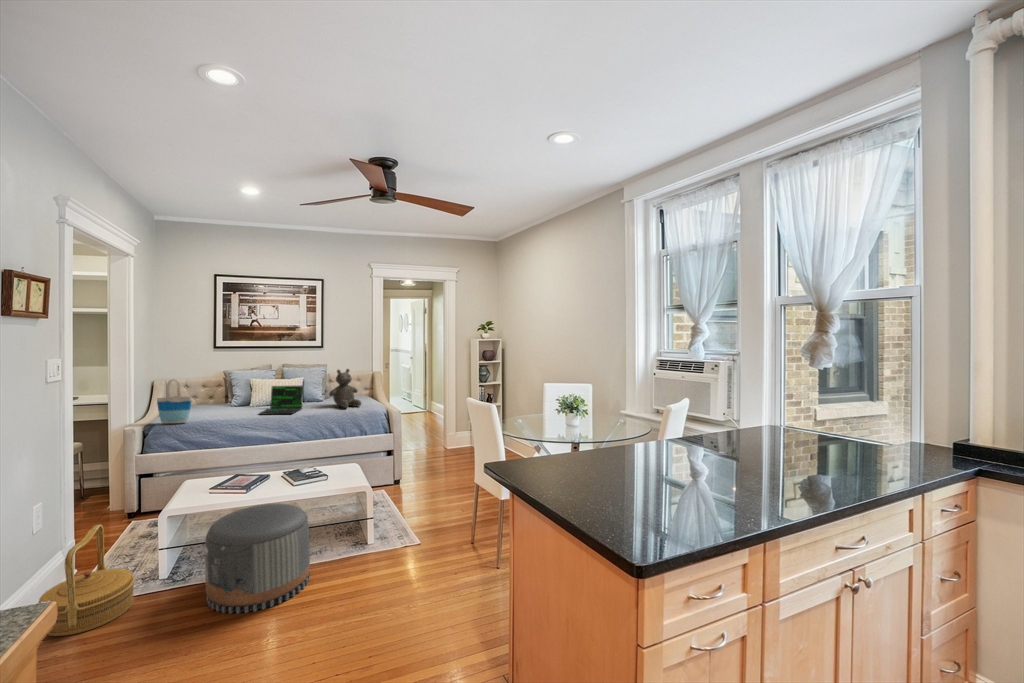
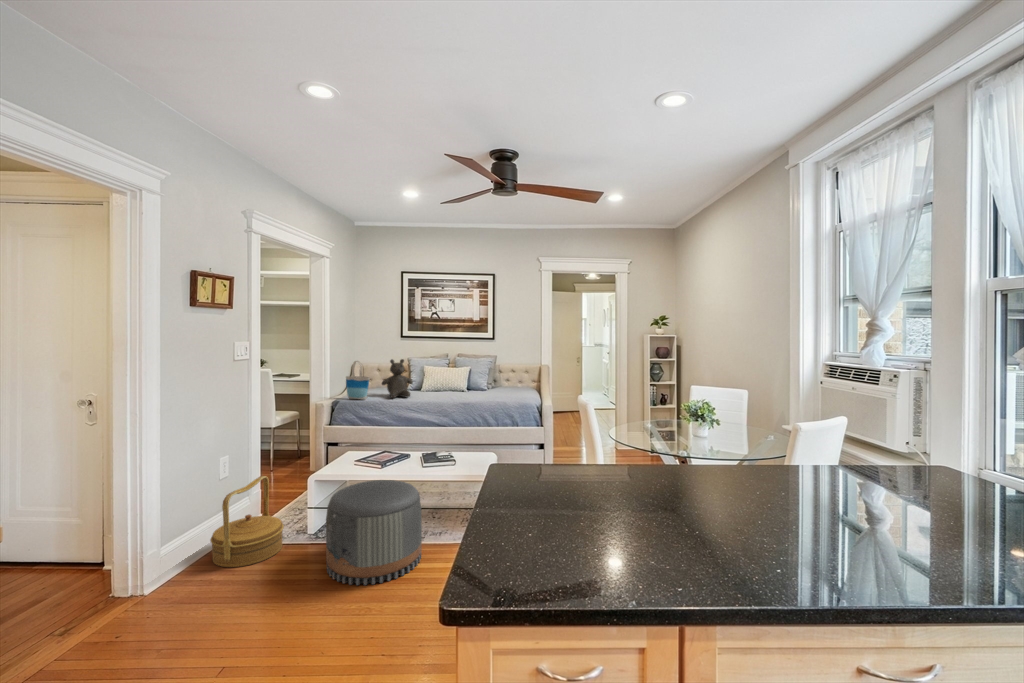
teddy bear: present [329,369,361,408] -> present [382,359,413,398]
laptop: present [259,385,303,415] -> none [423,372,470,399]

